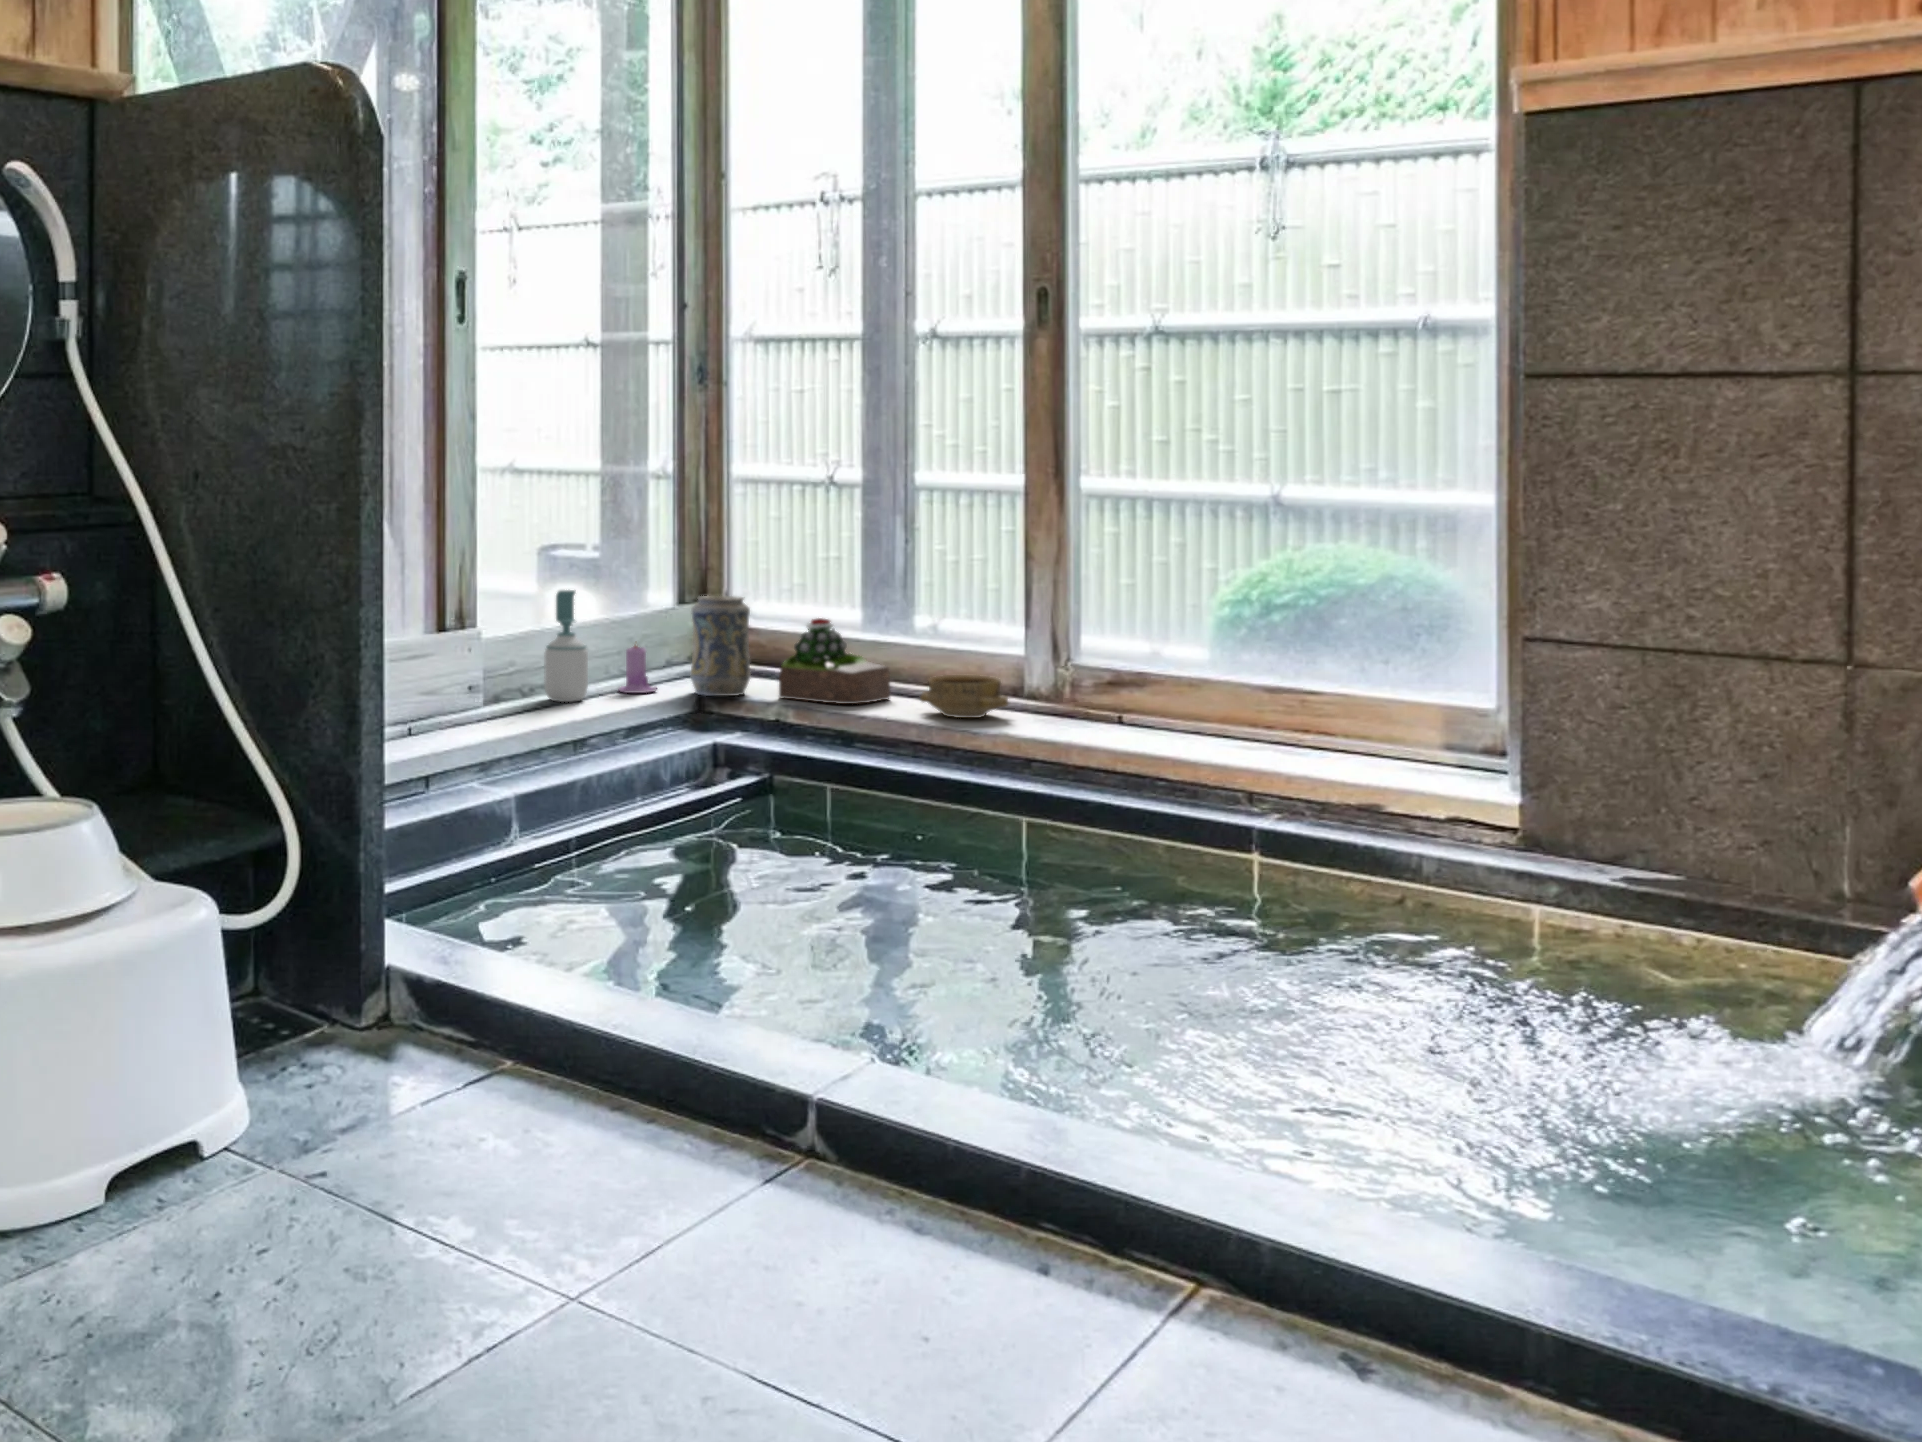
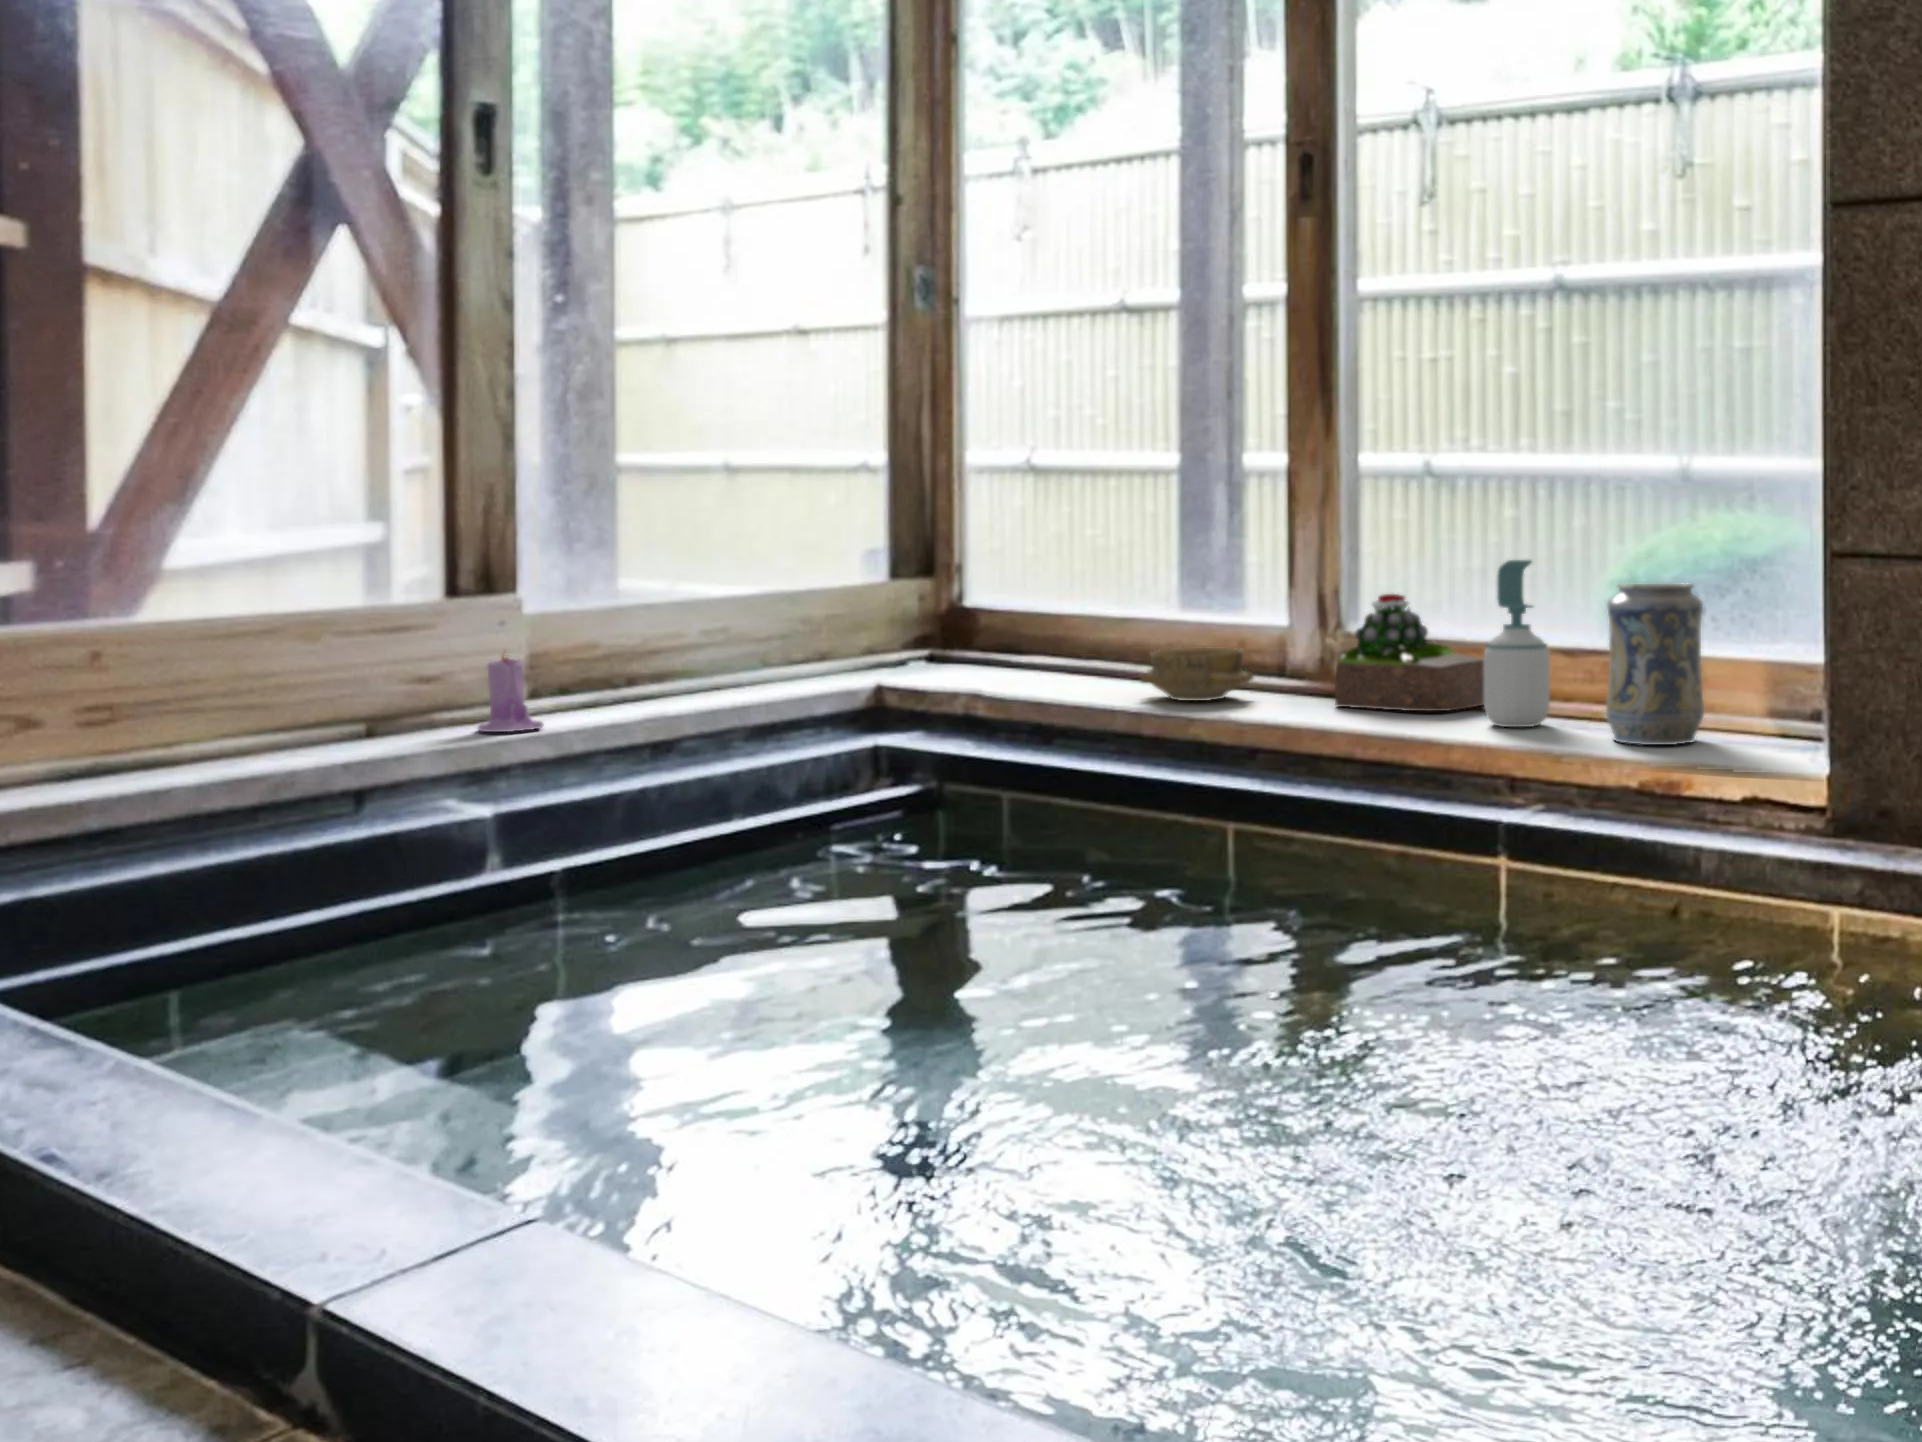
soap bottle: present [544,590,588,702] -> present [1484,560,1550,727]
decorative vase: present [691,596,751,696] -> present [1606,584,1704,745]
succulent plant: present [779,618,890,704] -> present [1335,594,1484,711]
candle: present [619,645,657,693] -> present [478,655,543,732]

